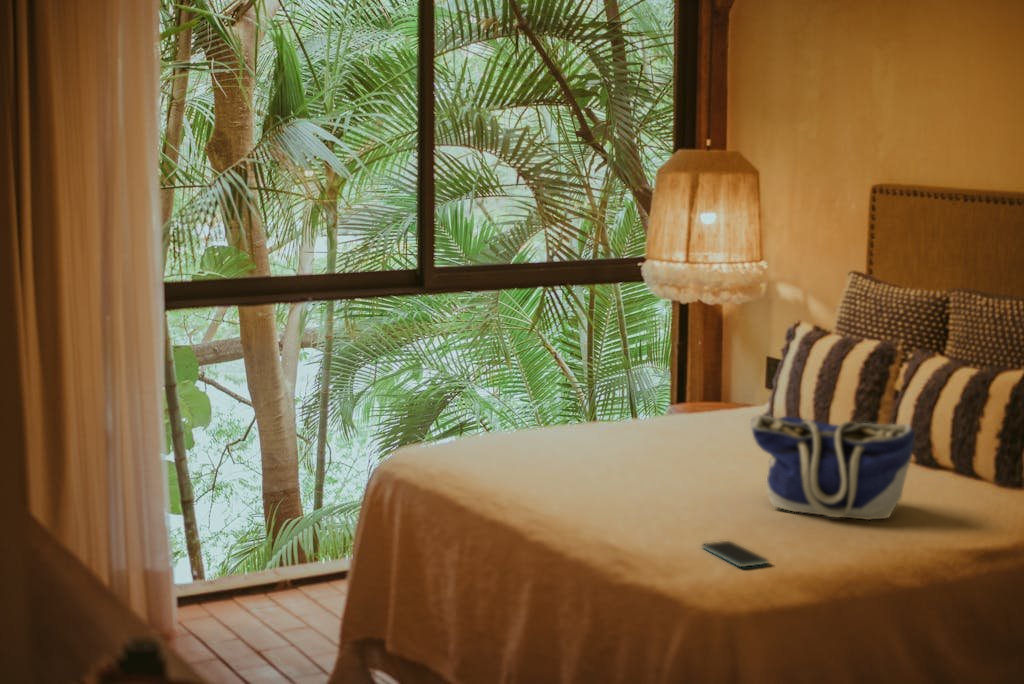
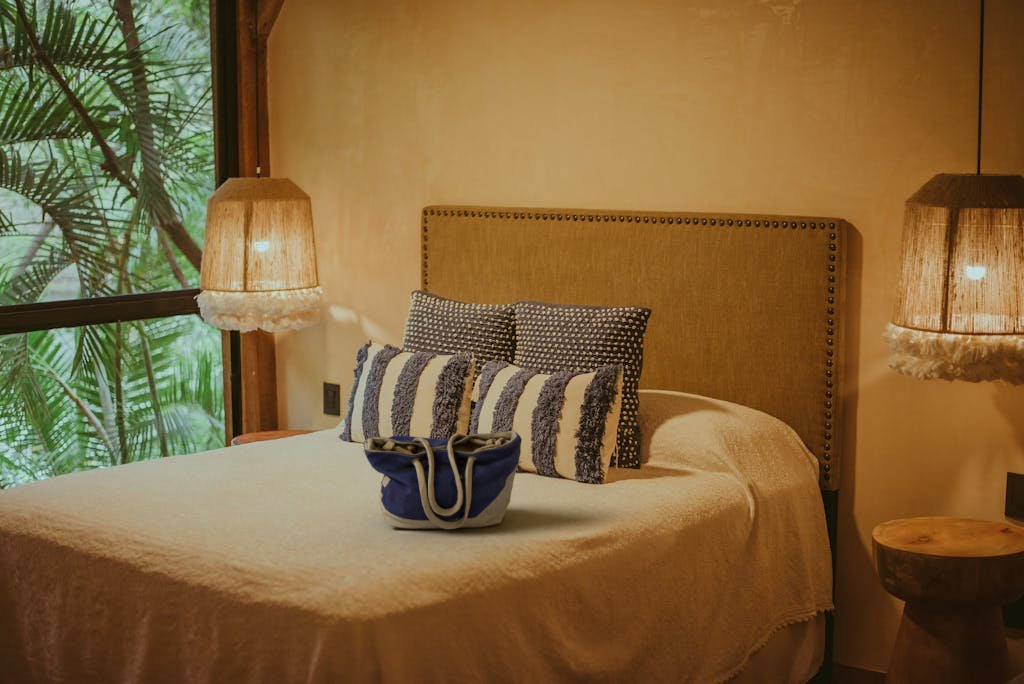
smartphone: present [703,541,768,567] -> none [337,566,409,590]

